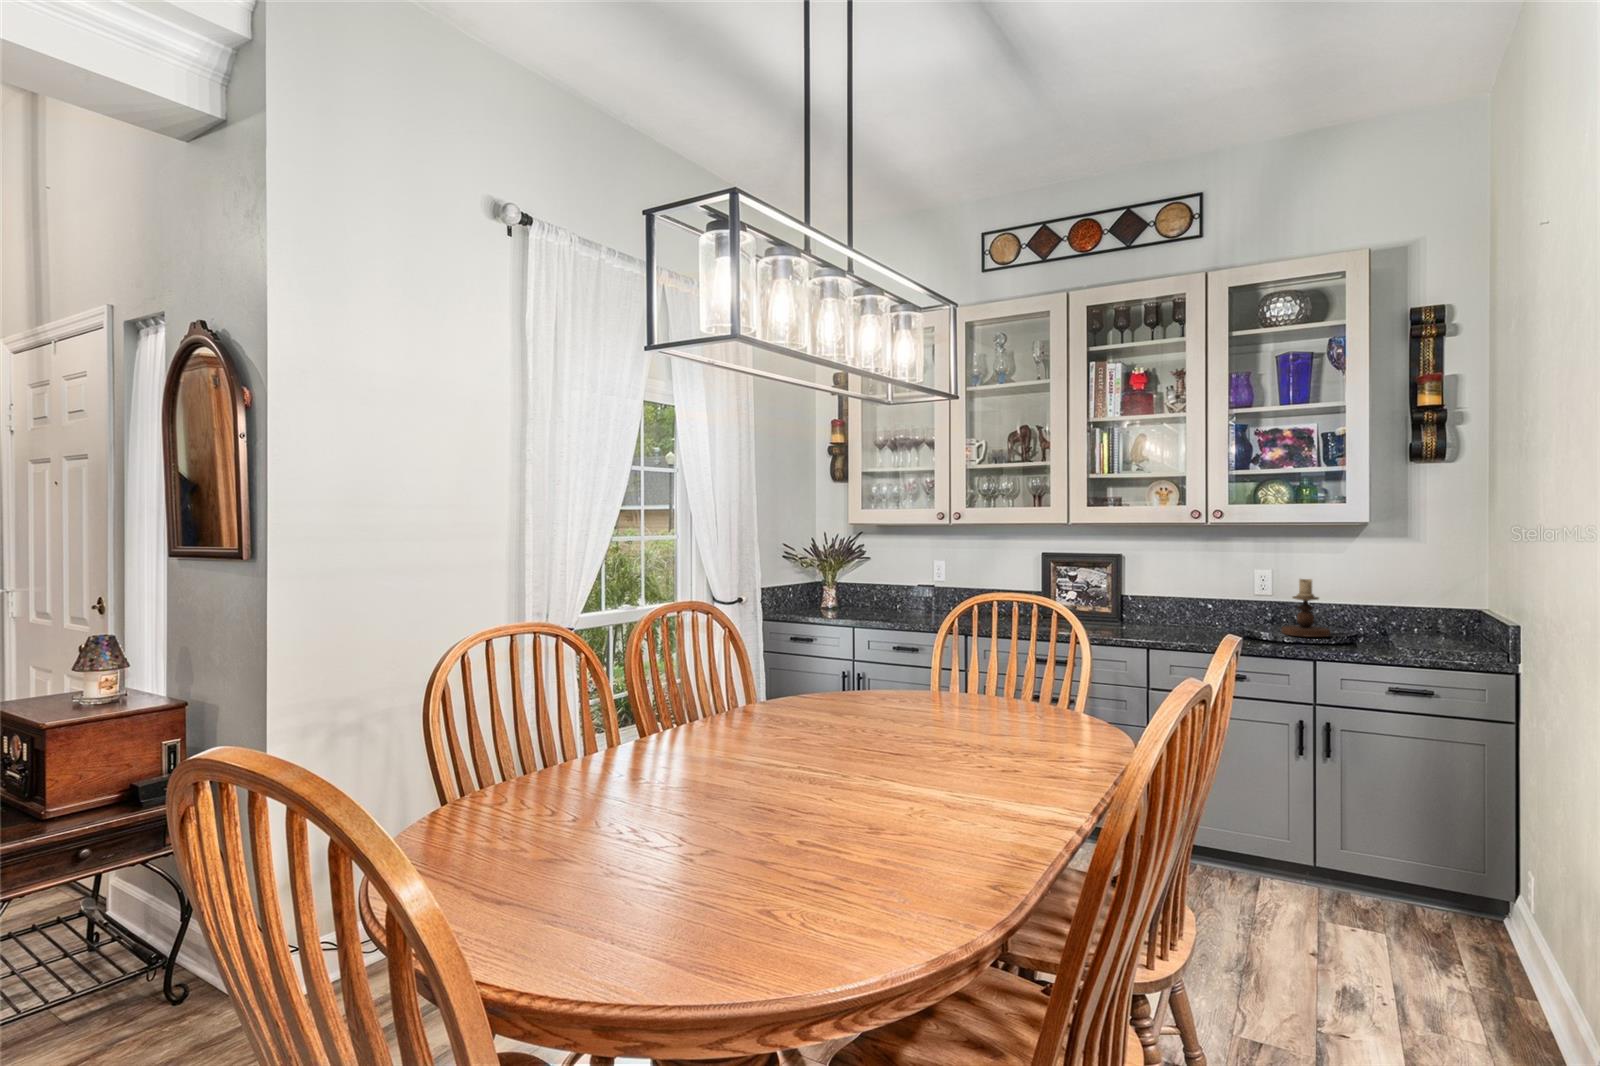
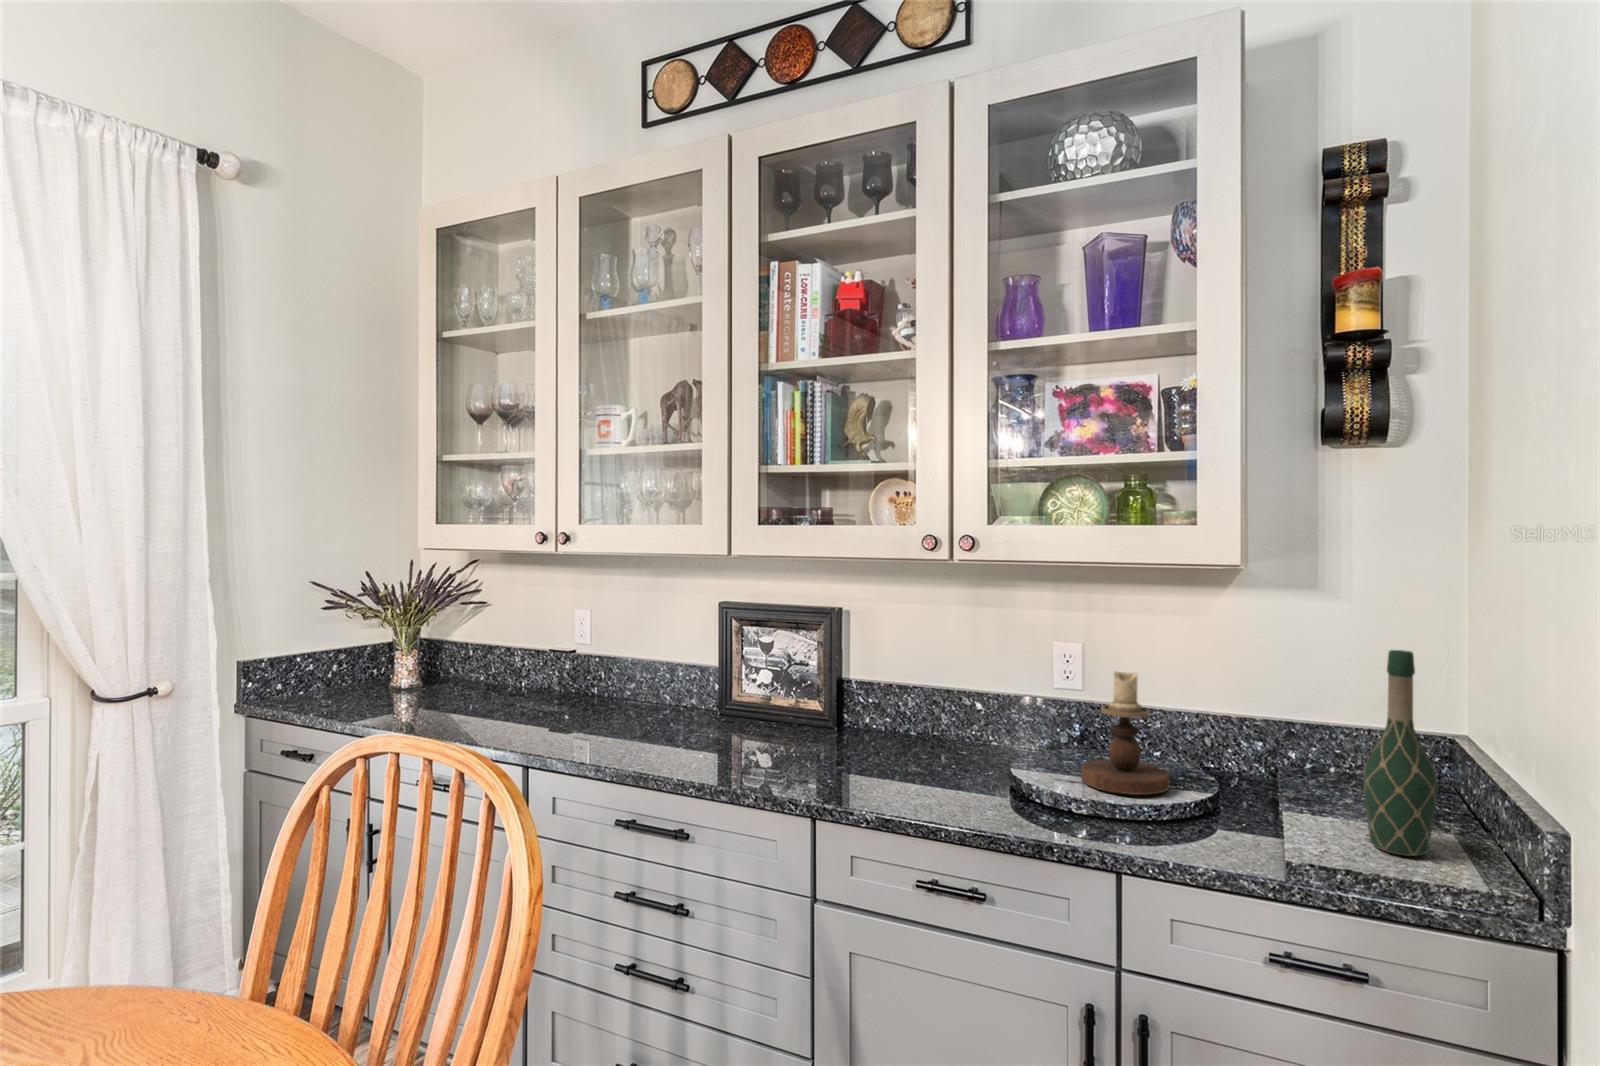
wine bottle: none [1430,560,1466,653] -> present [1363,650,1438,856]

